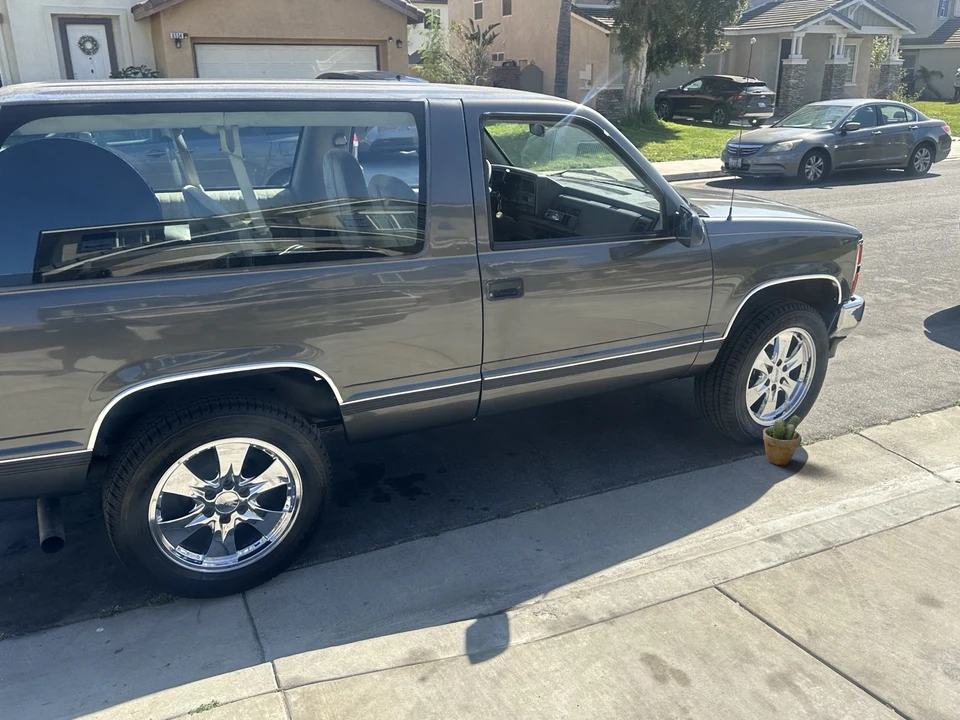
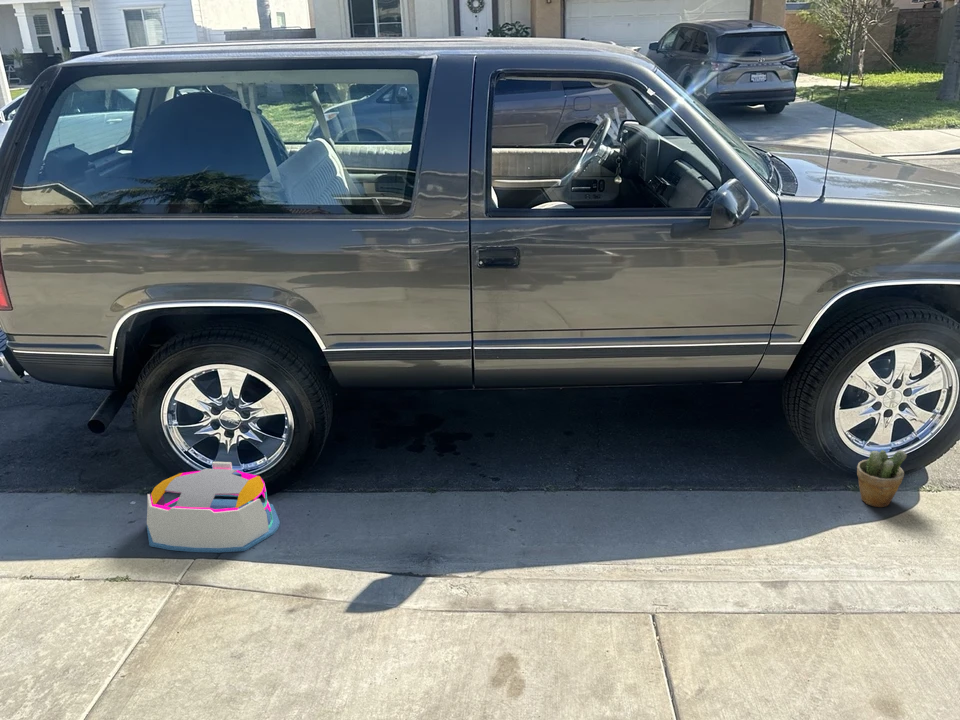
storage bin: none [153,549,312,667] -> present [147,462,280,553]

